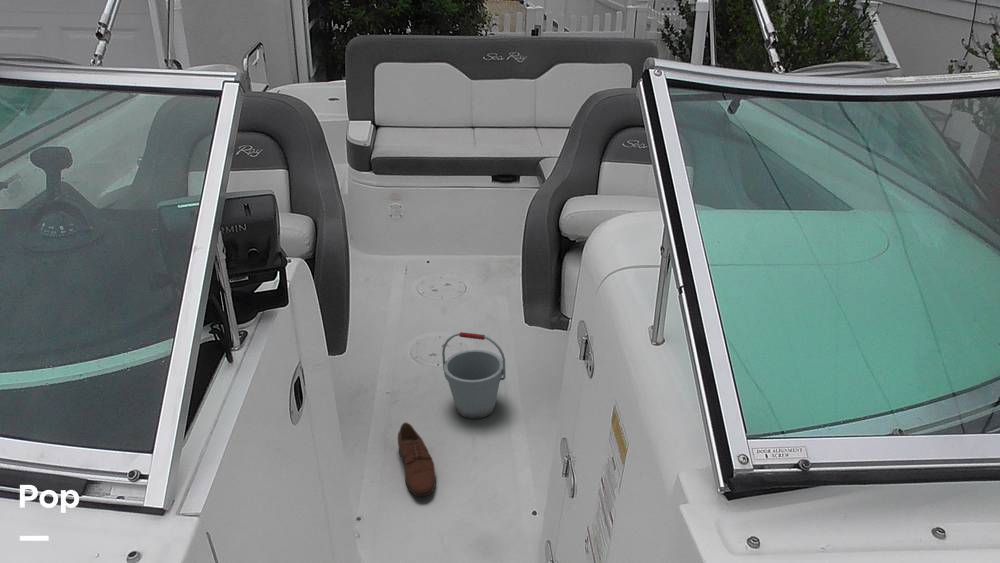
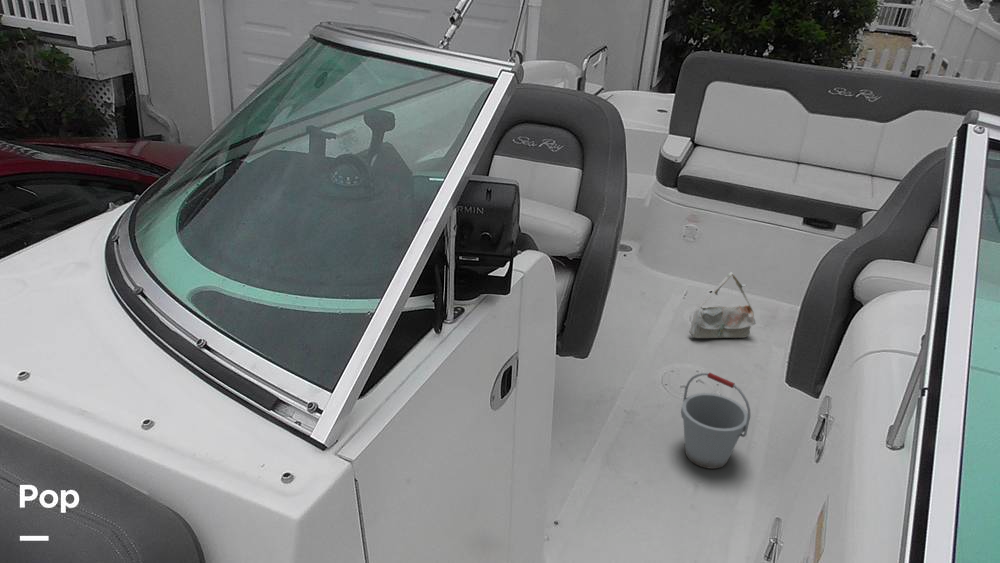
bag: none [424,238,479,307] -> present [689,272,756,338]
shoe: present [398,423,436,497] -> none [607,445,641,526]

